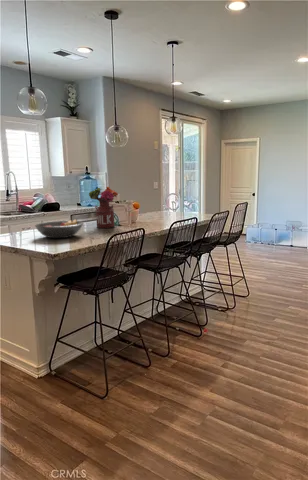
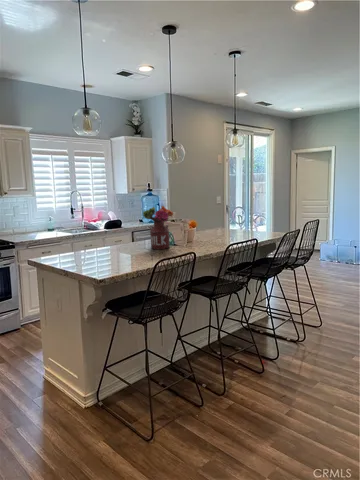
fruit bowl: present [35,219,83,238] -> none [85,241,134,261]

